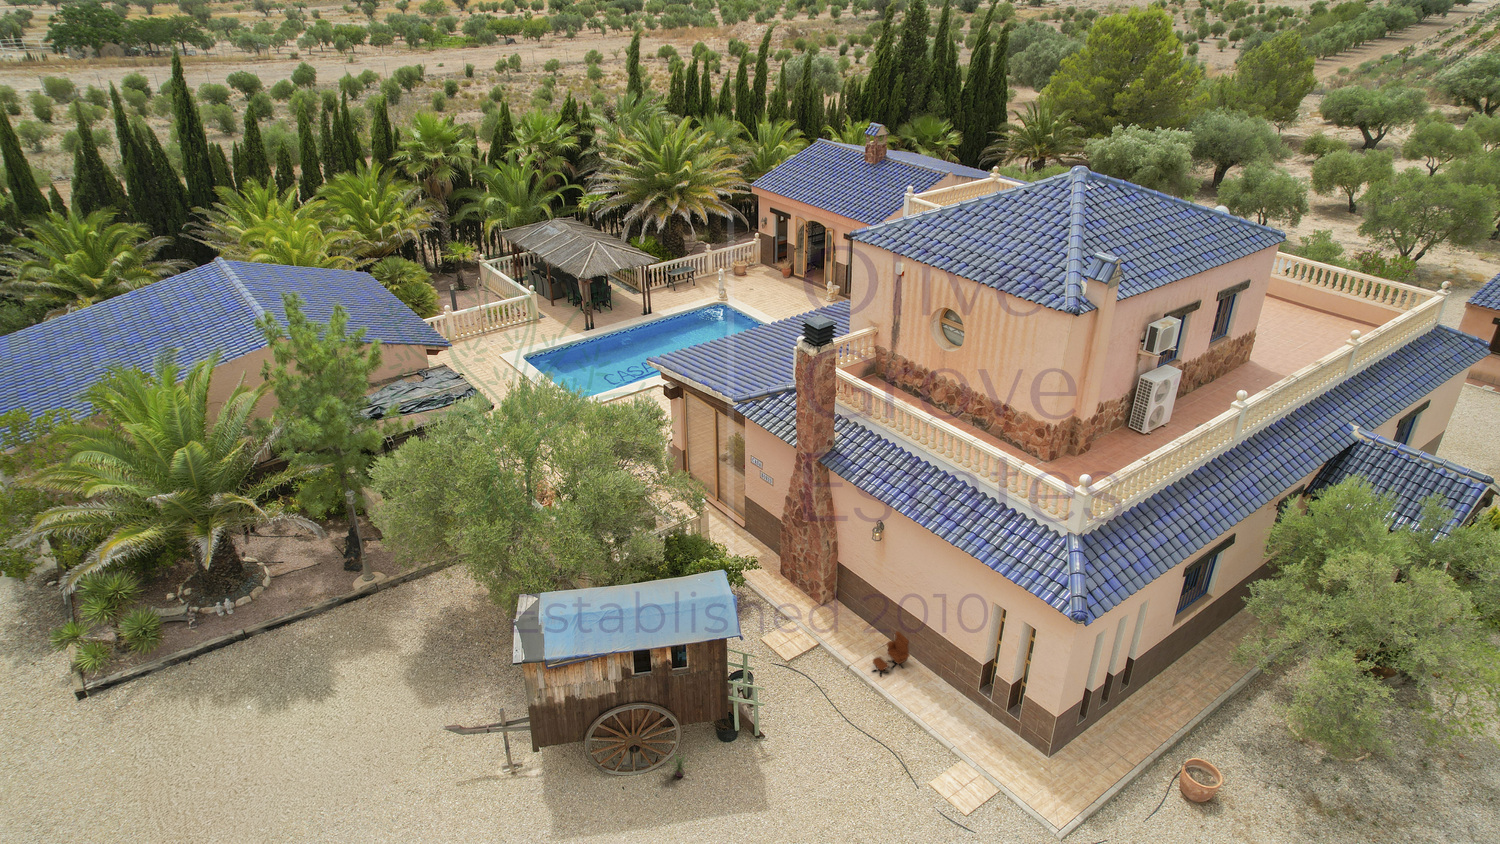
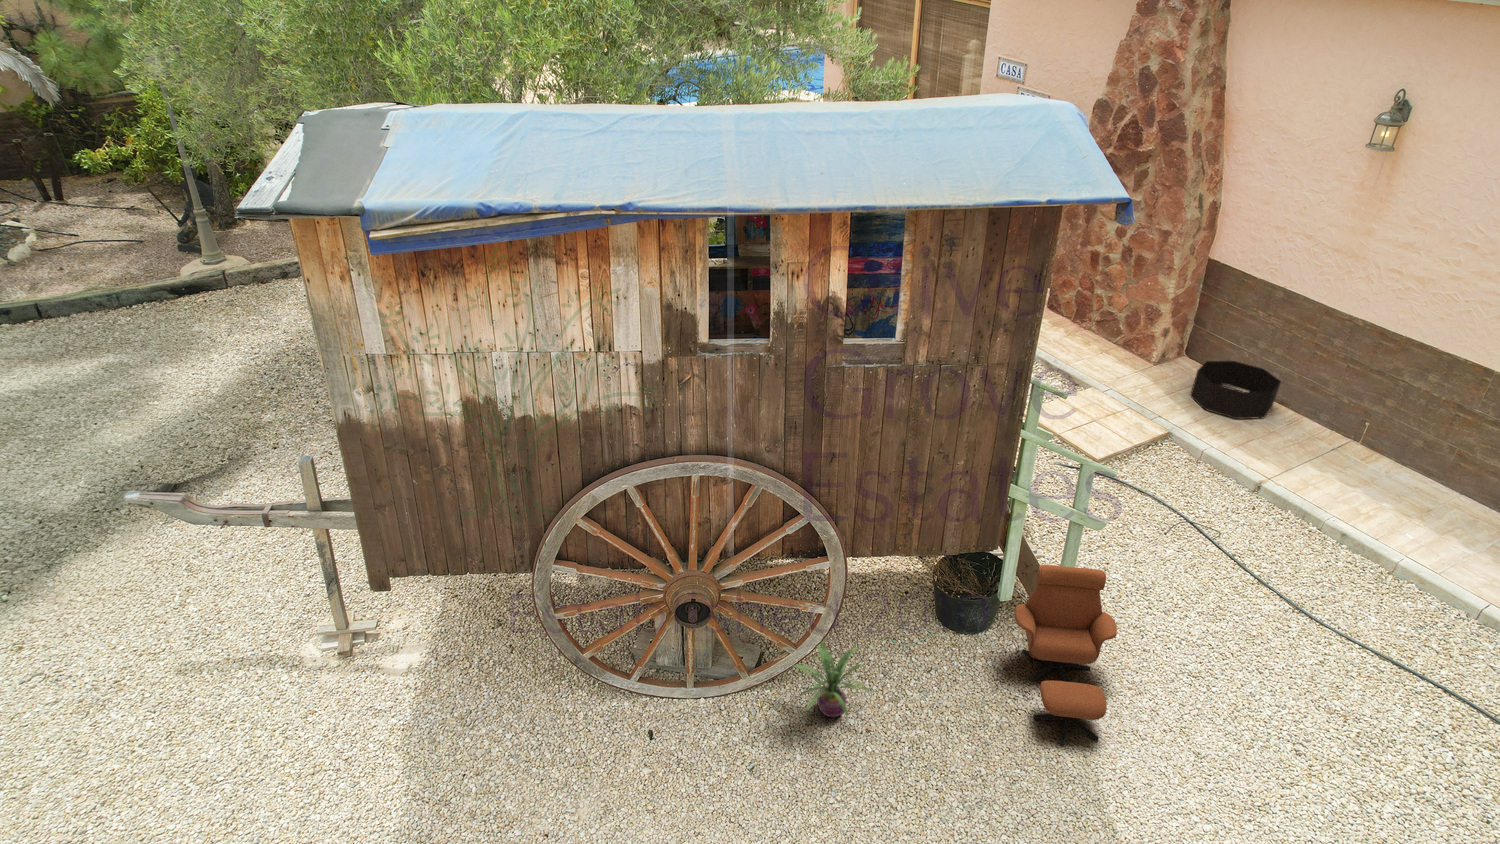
basket: none [832,606,864,635] -> present [1190,361,1281,419]
lounge chair: present [873,631,910,672] -> present [1015,565,1117,745]

